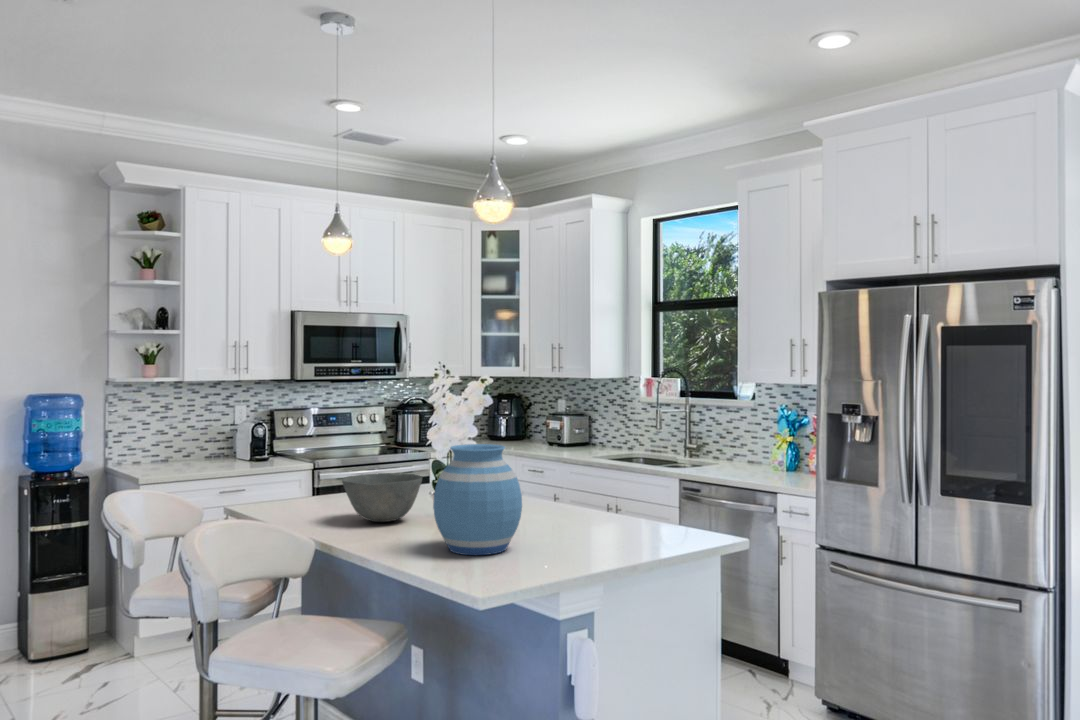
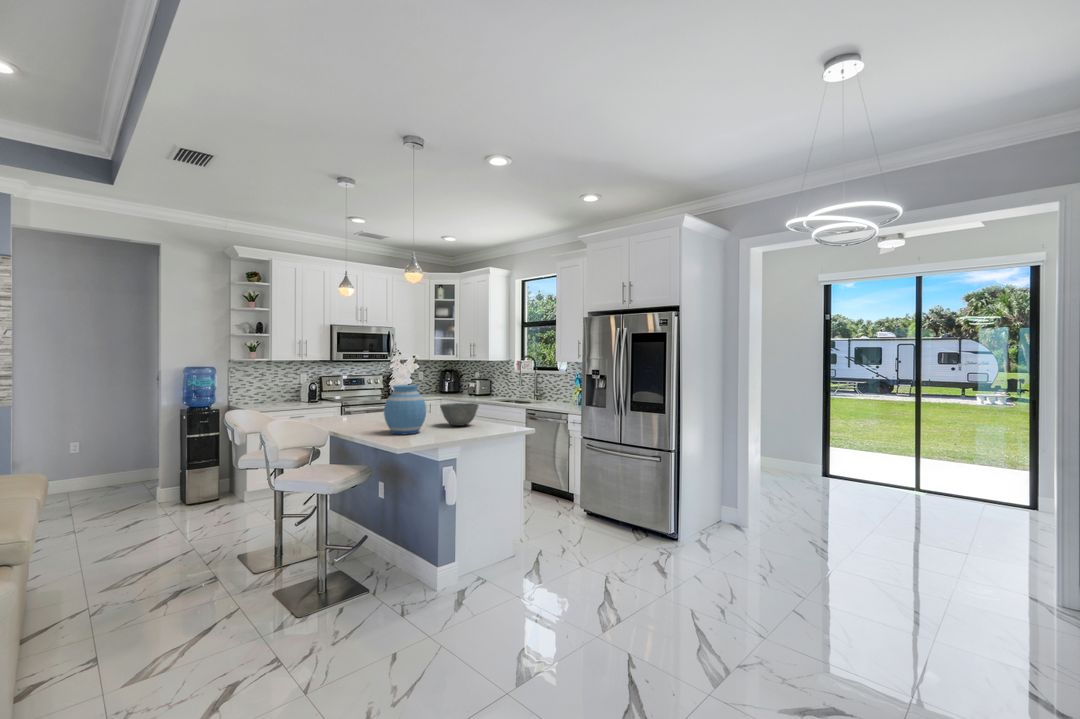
bowl: present [342,473,422,522] -> present [440,403,479,426]

